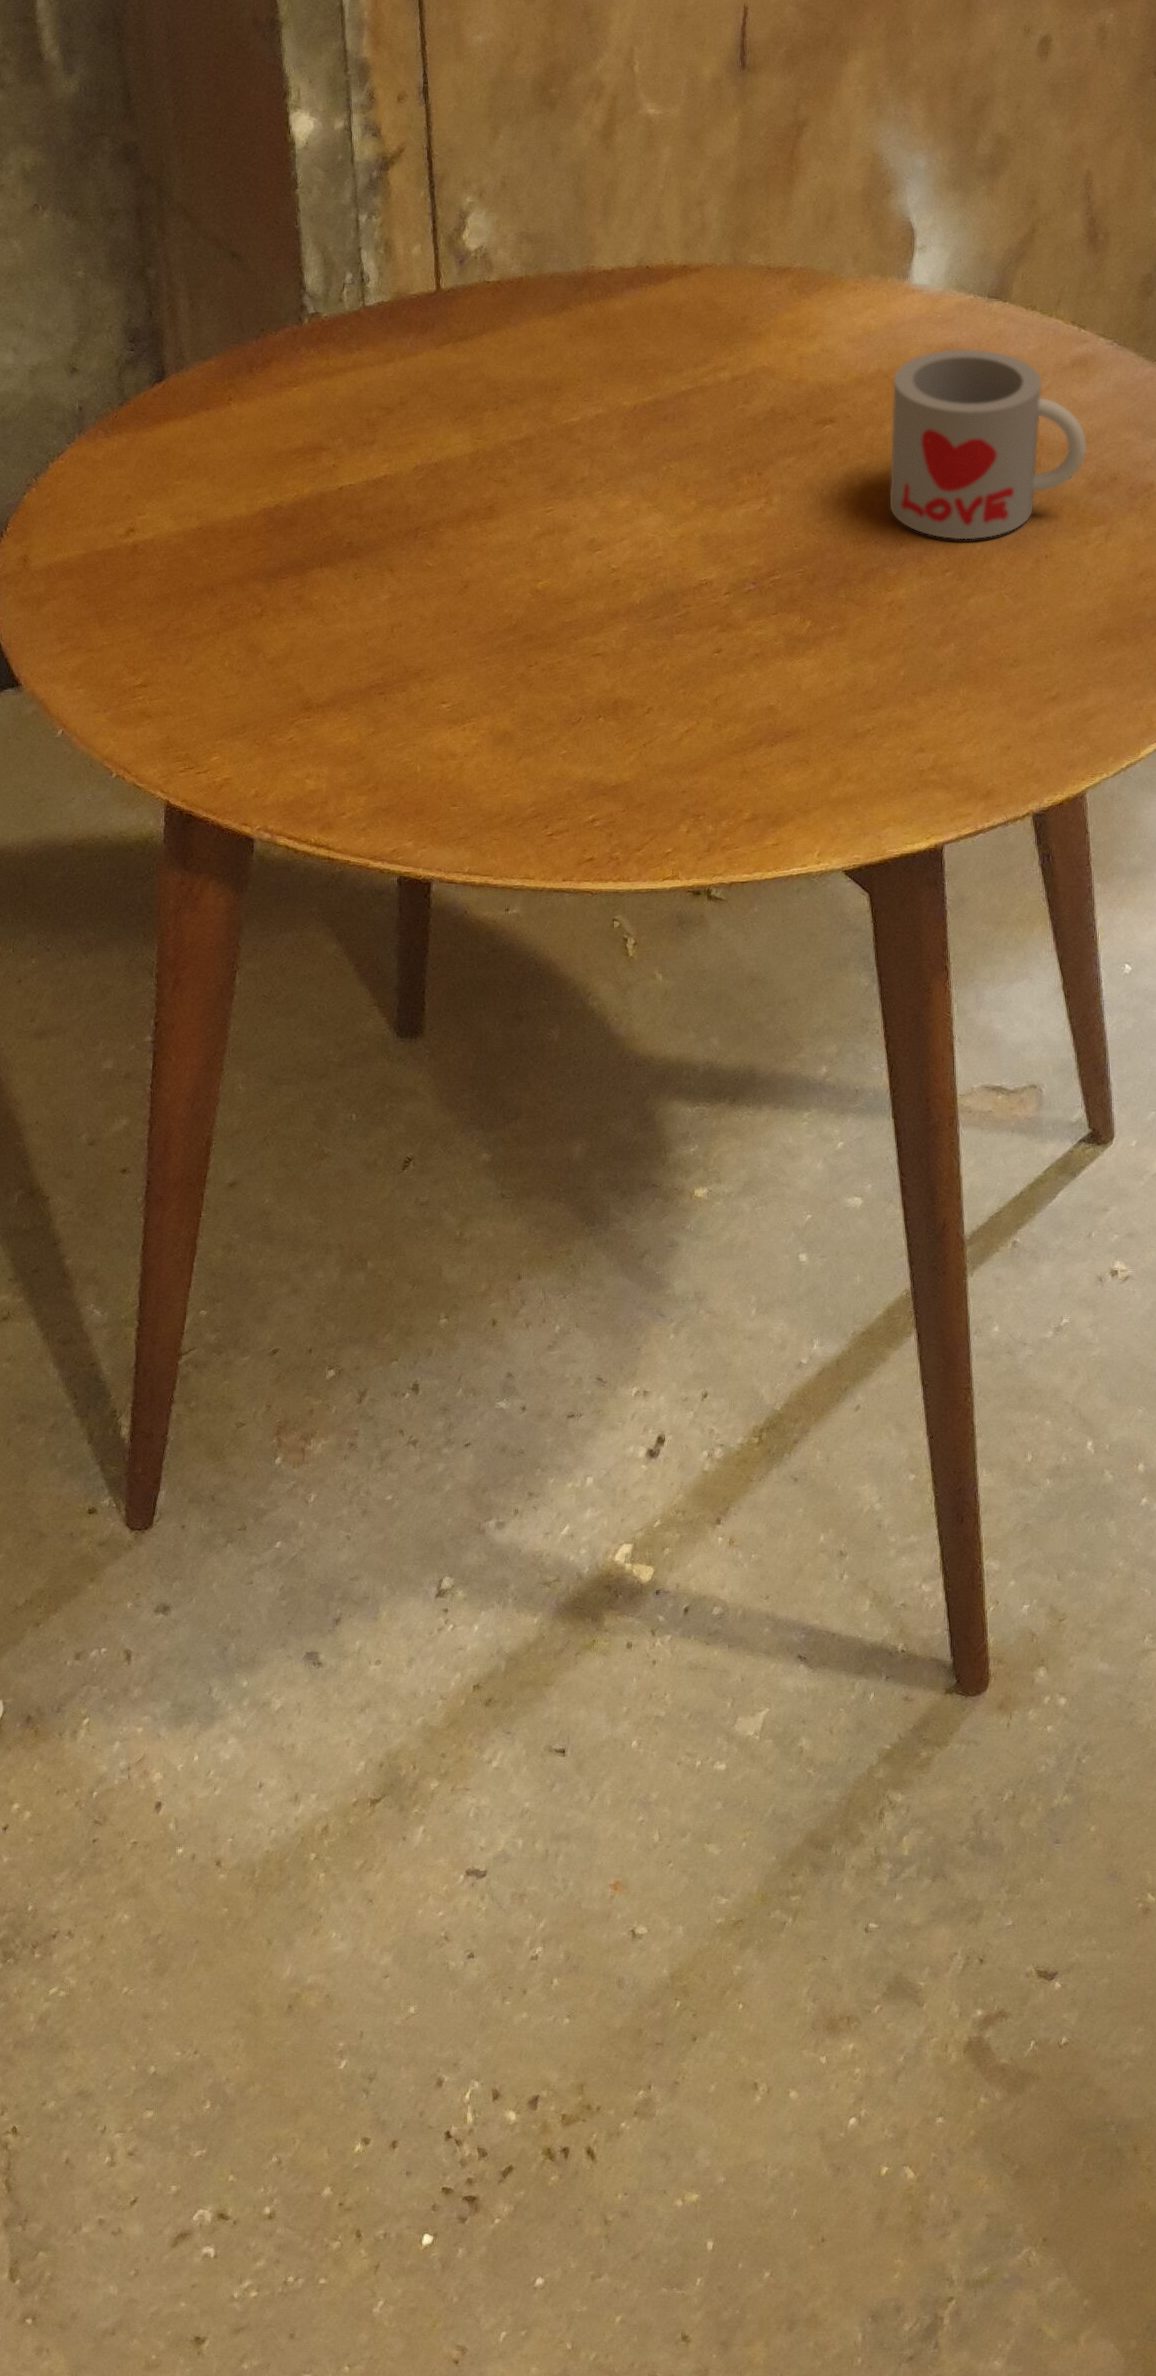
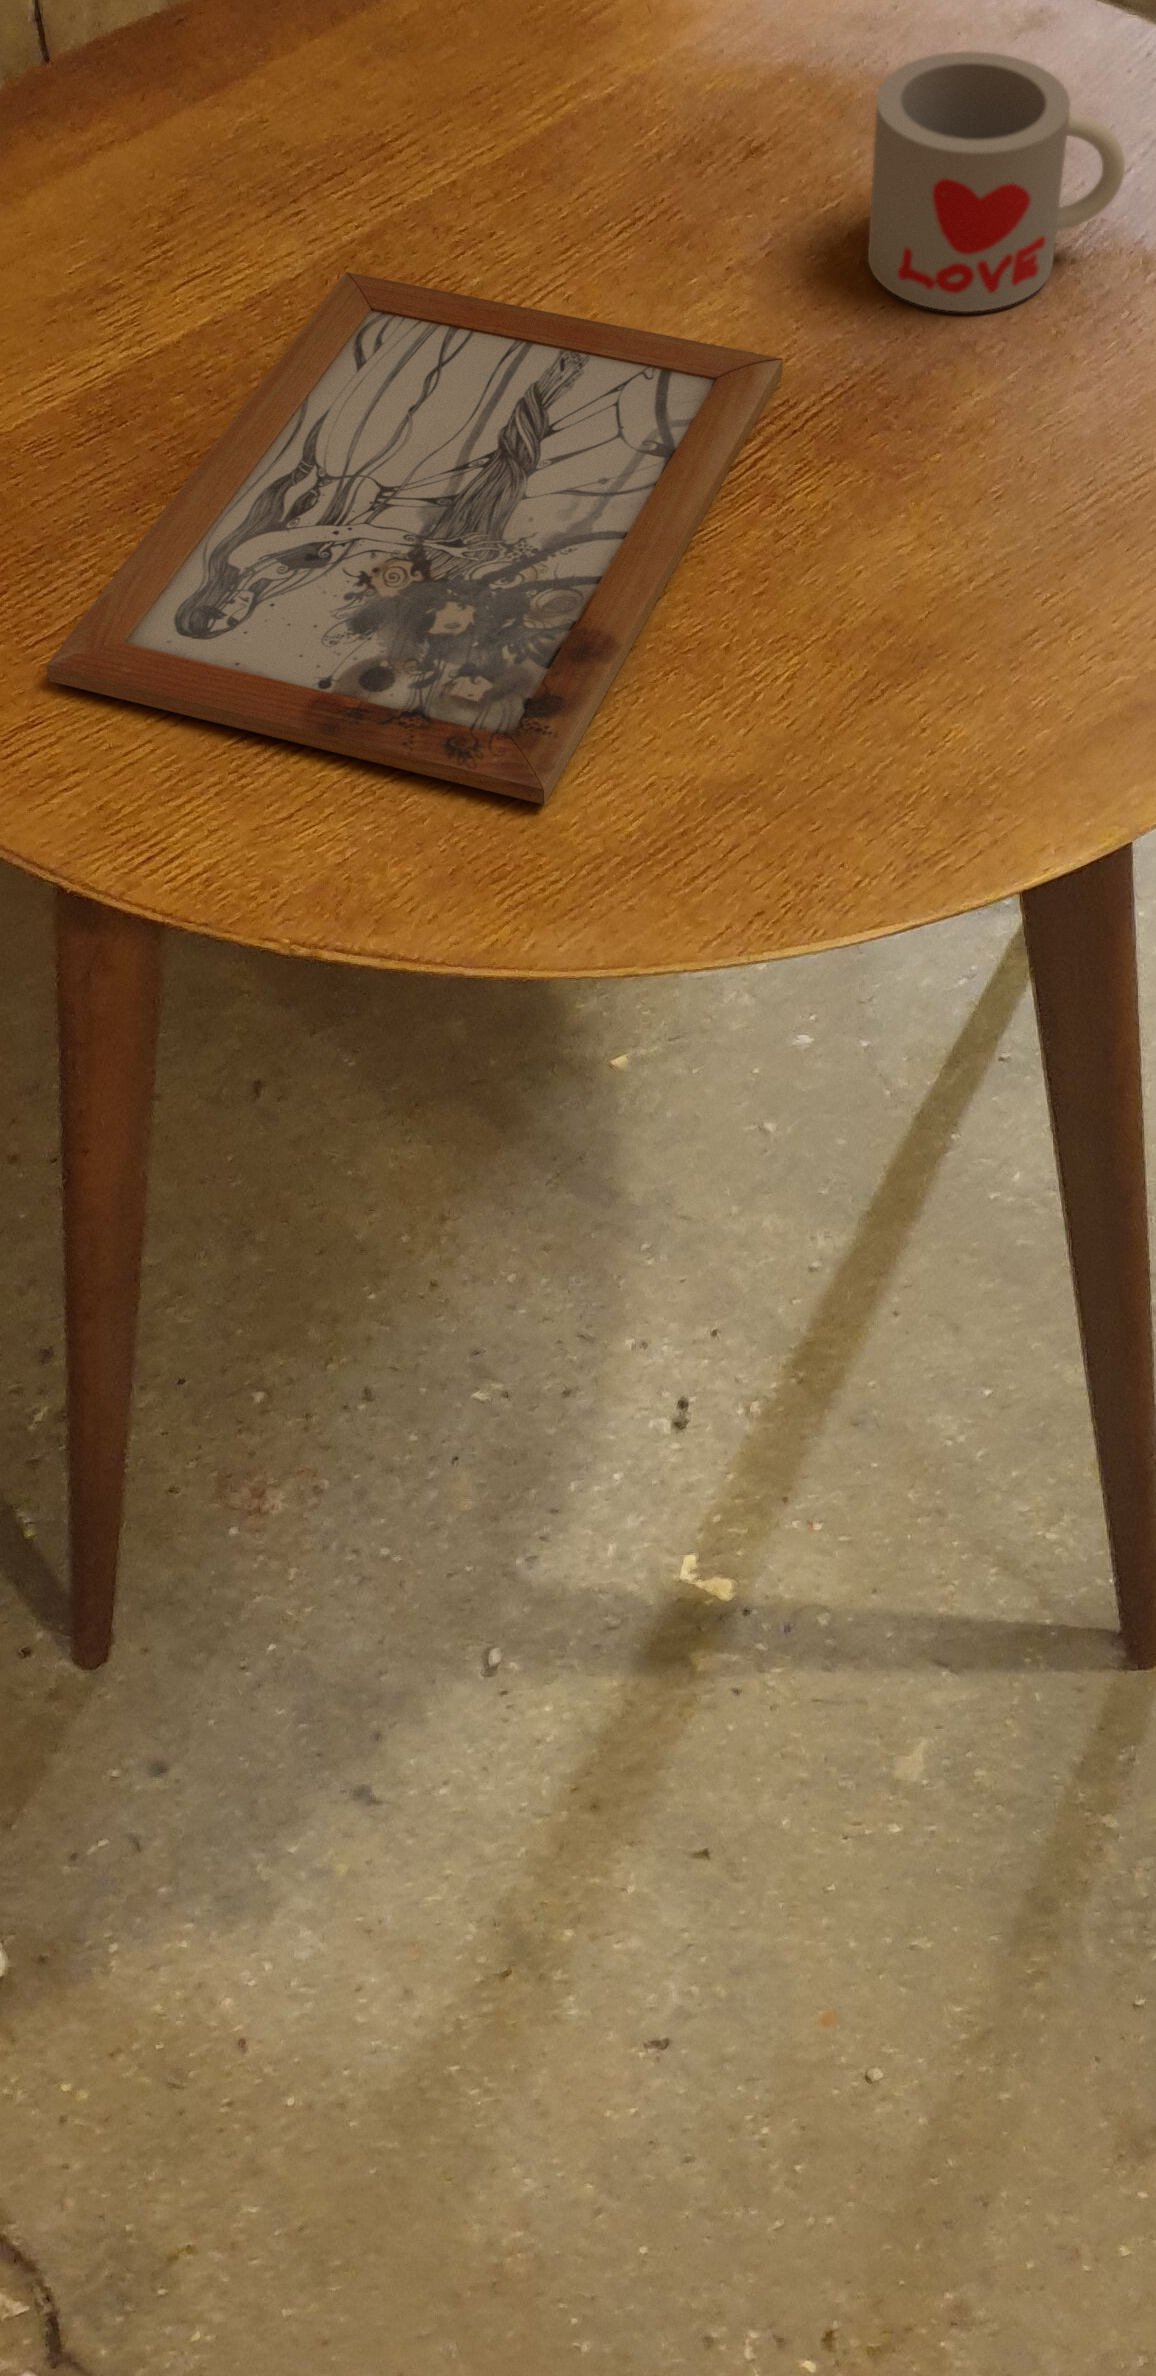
picture frame: none [185,458,791,782] -> present [46,272,783,804]

